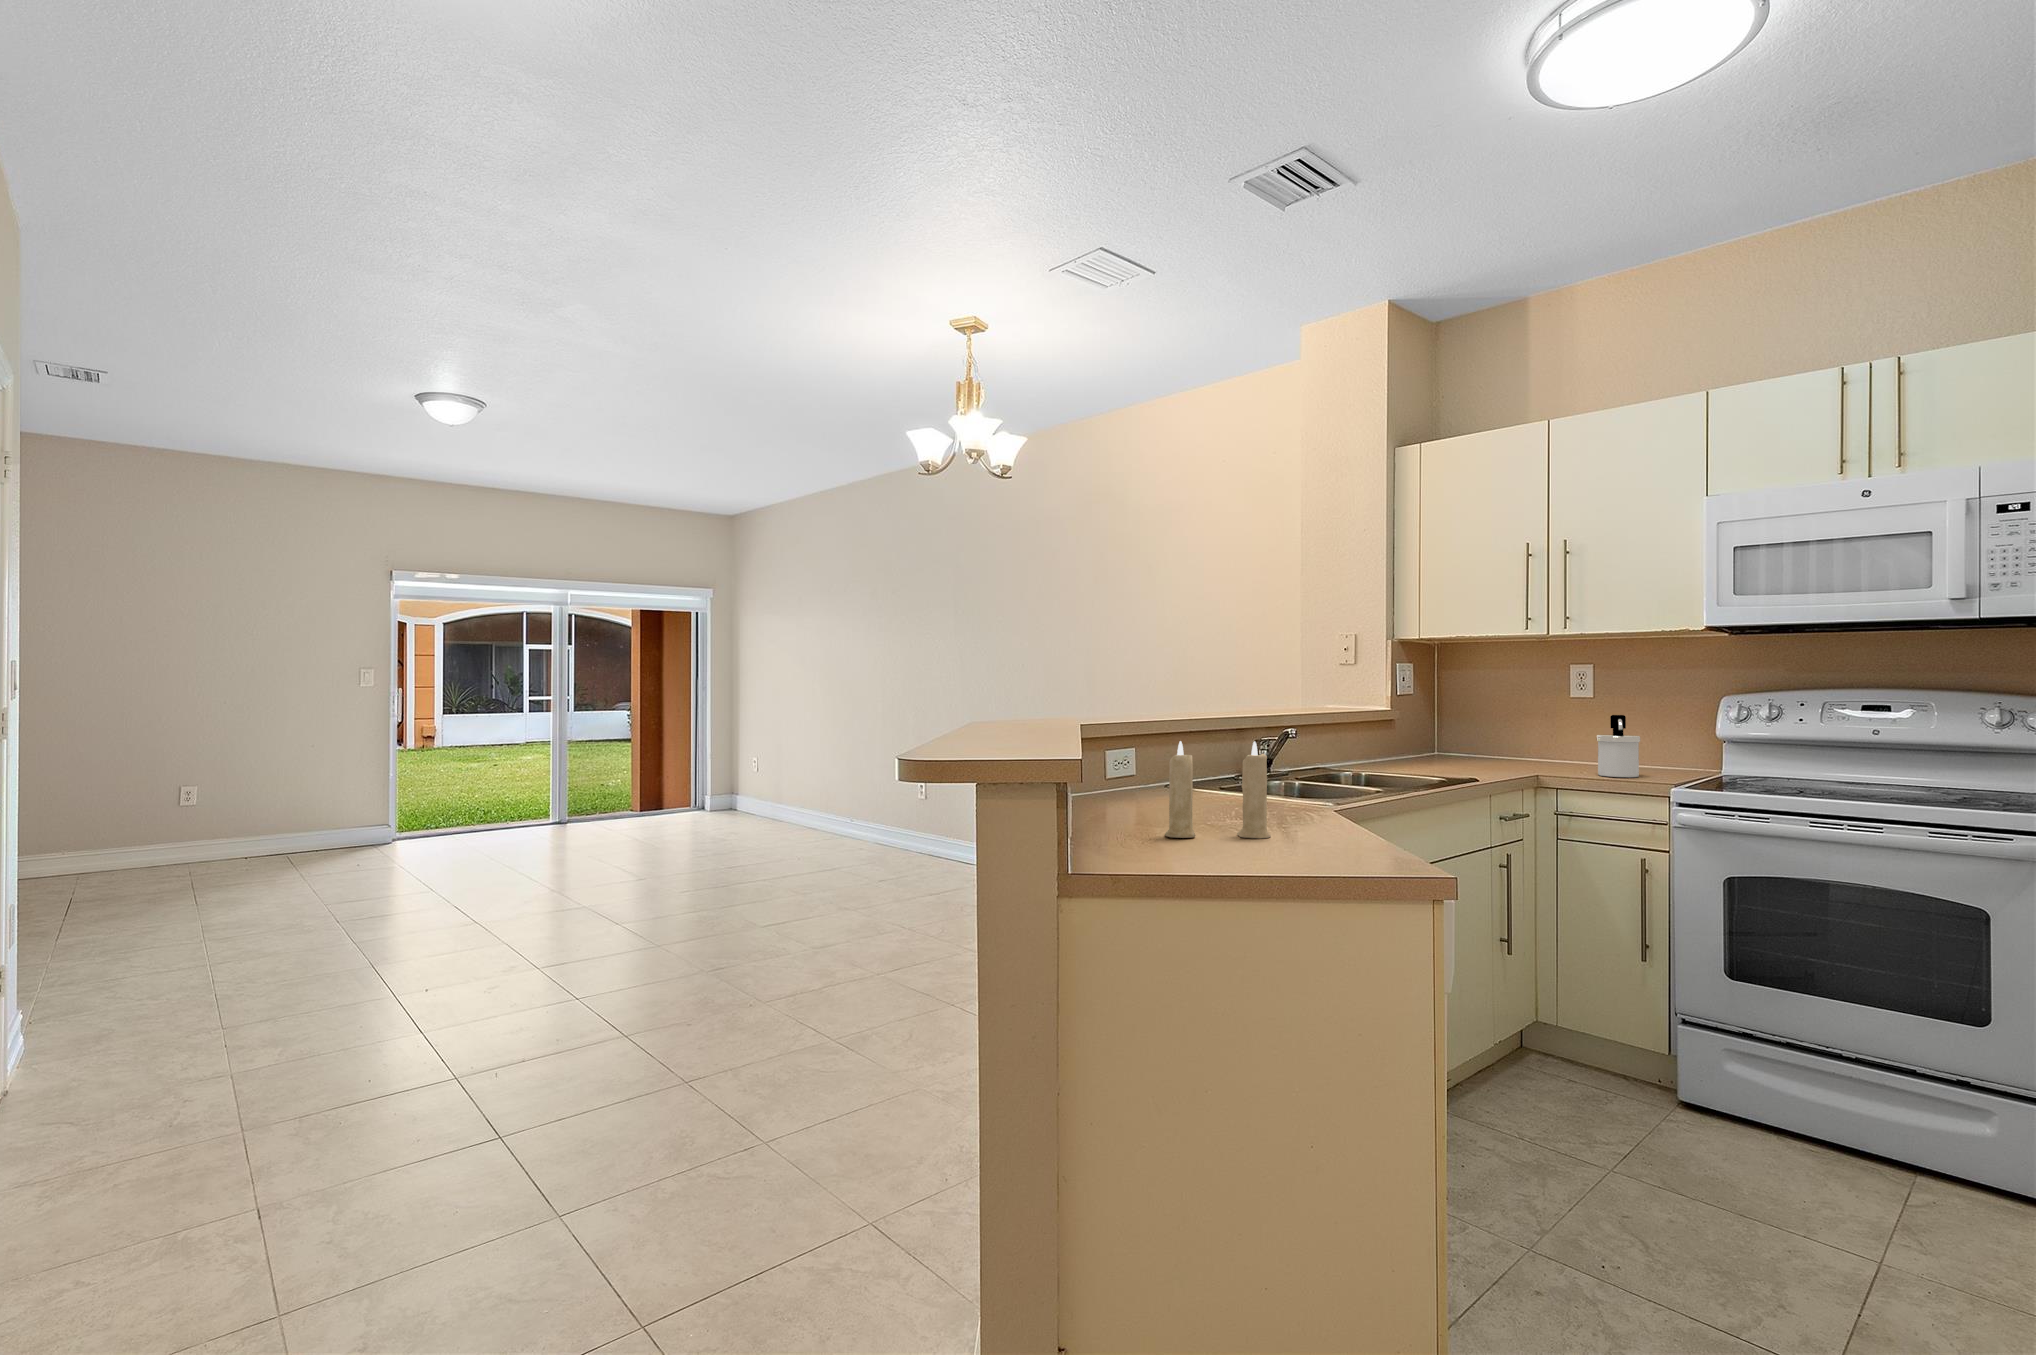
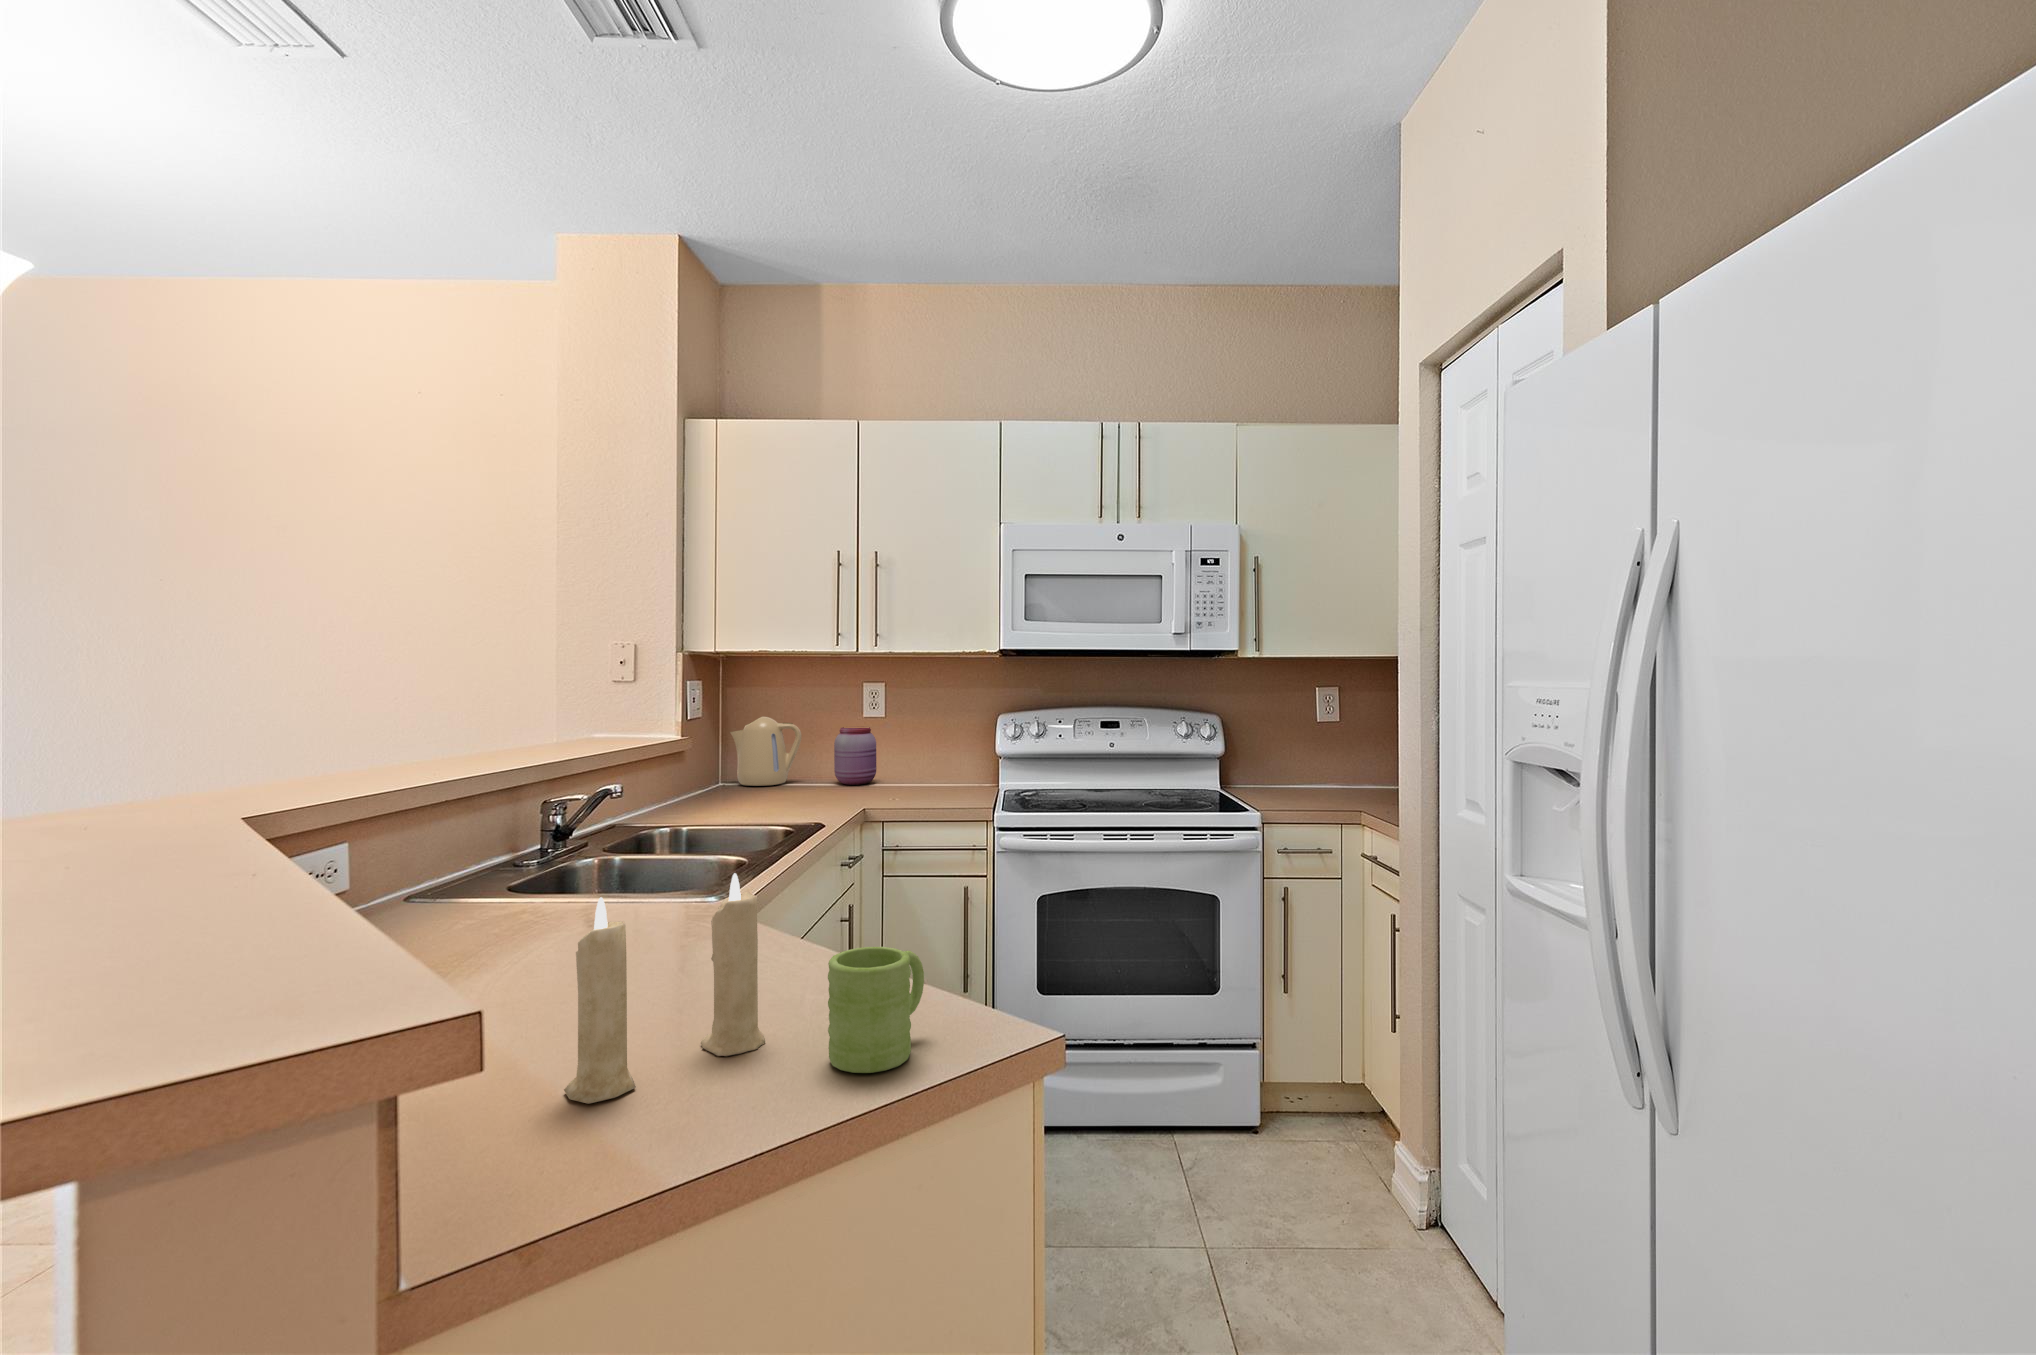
kettle: none [1442,695,1509,757] -> present [730,717,801,786]
jar: none [1540,707,1586,762] -> present [834,727,876,785]
soap dispenser: present [1596,715,1640,777] -> none [905,736,943,800]
mug: none [1286,787,1354,851] -> present [828,947,924,1073]

